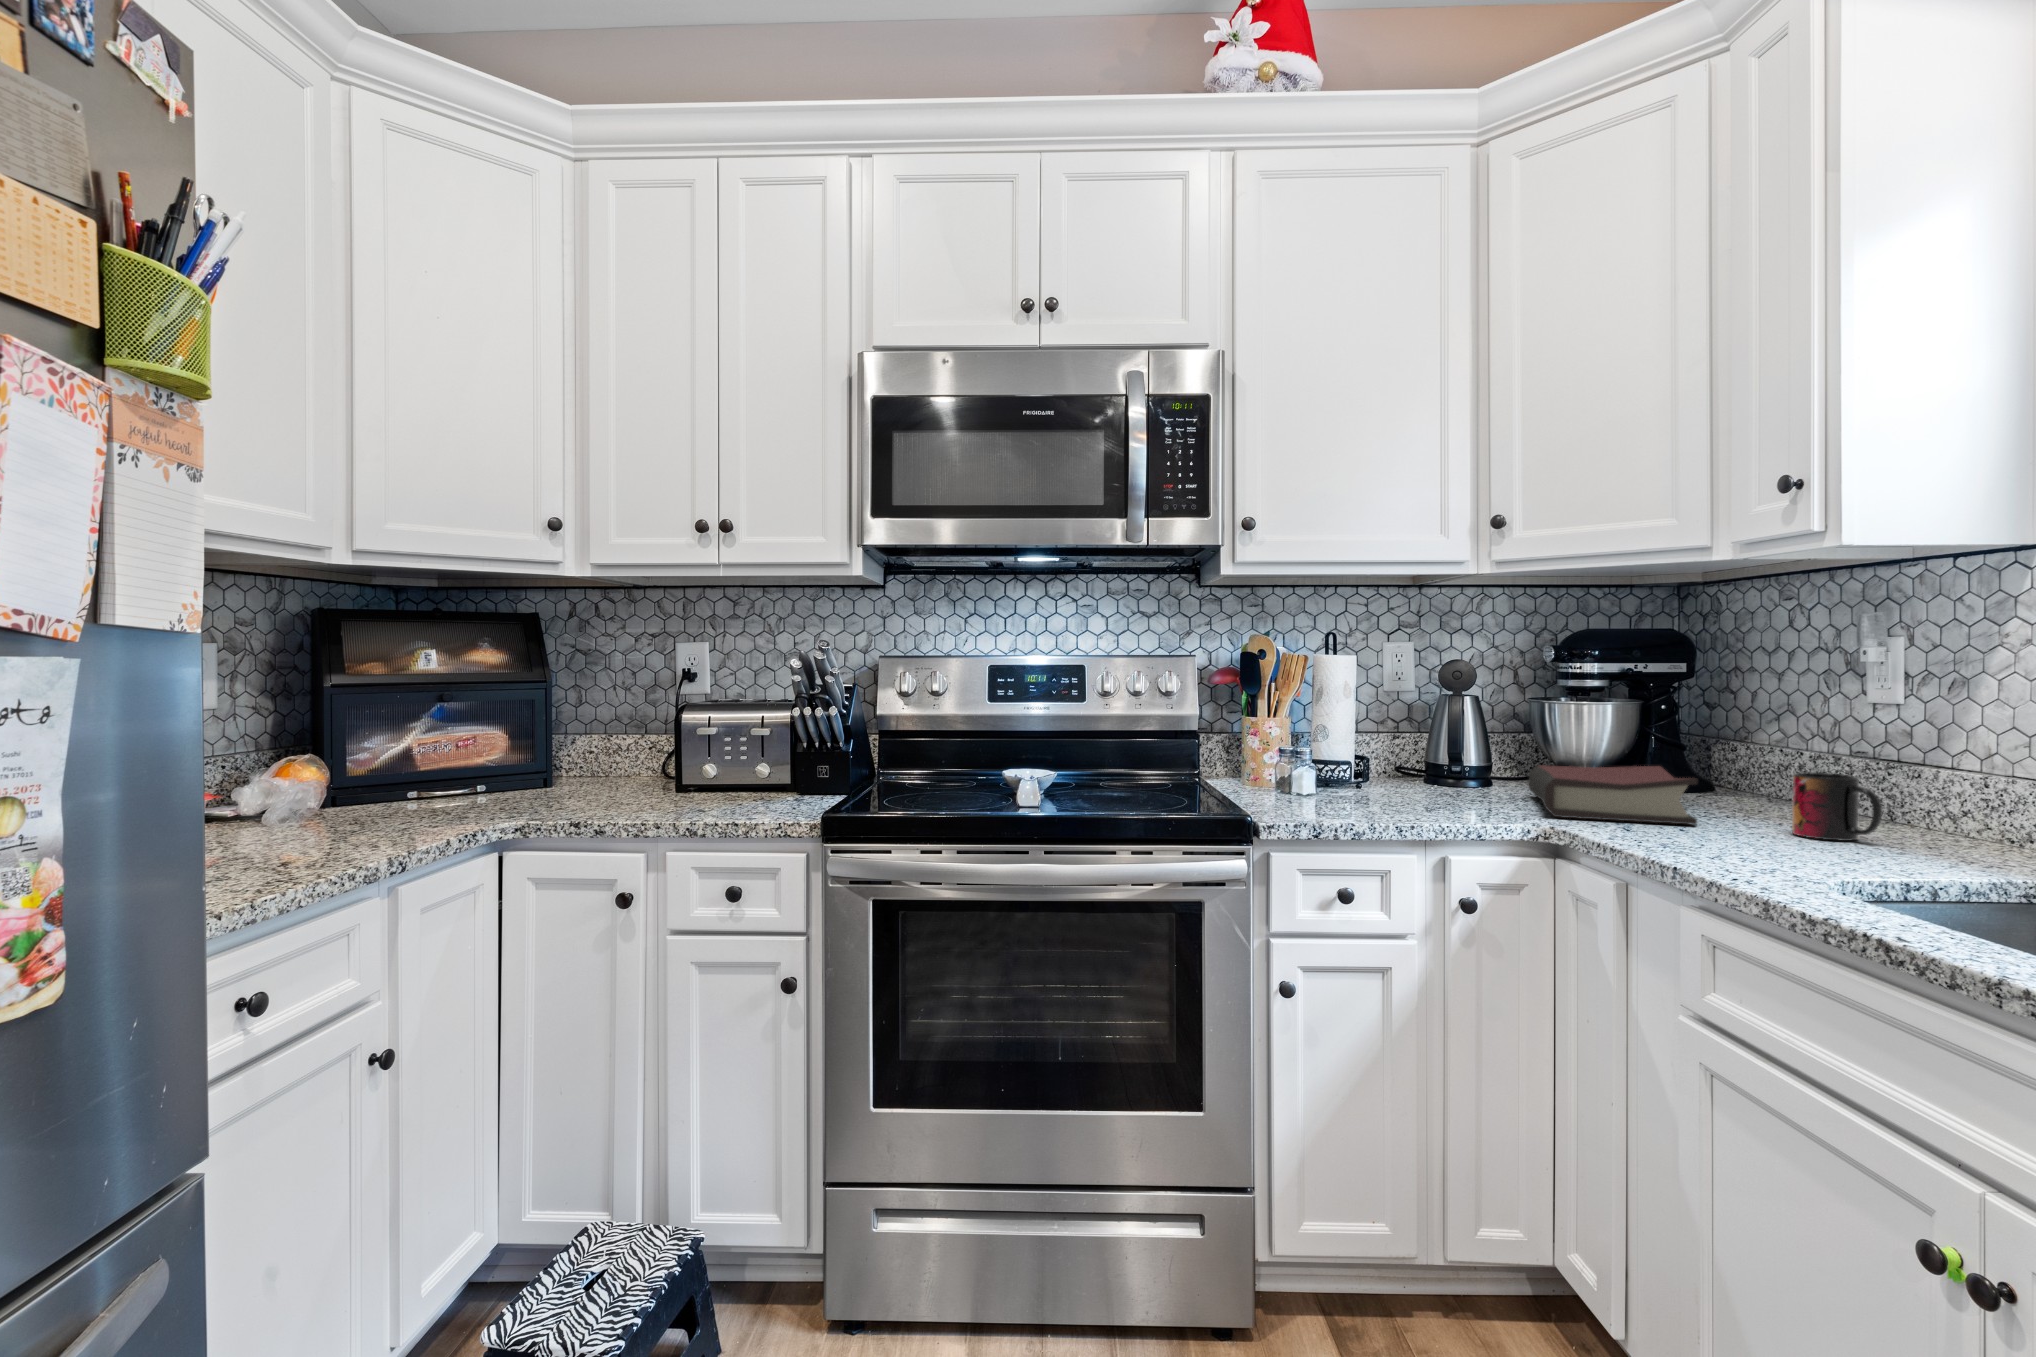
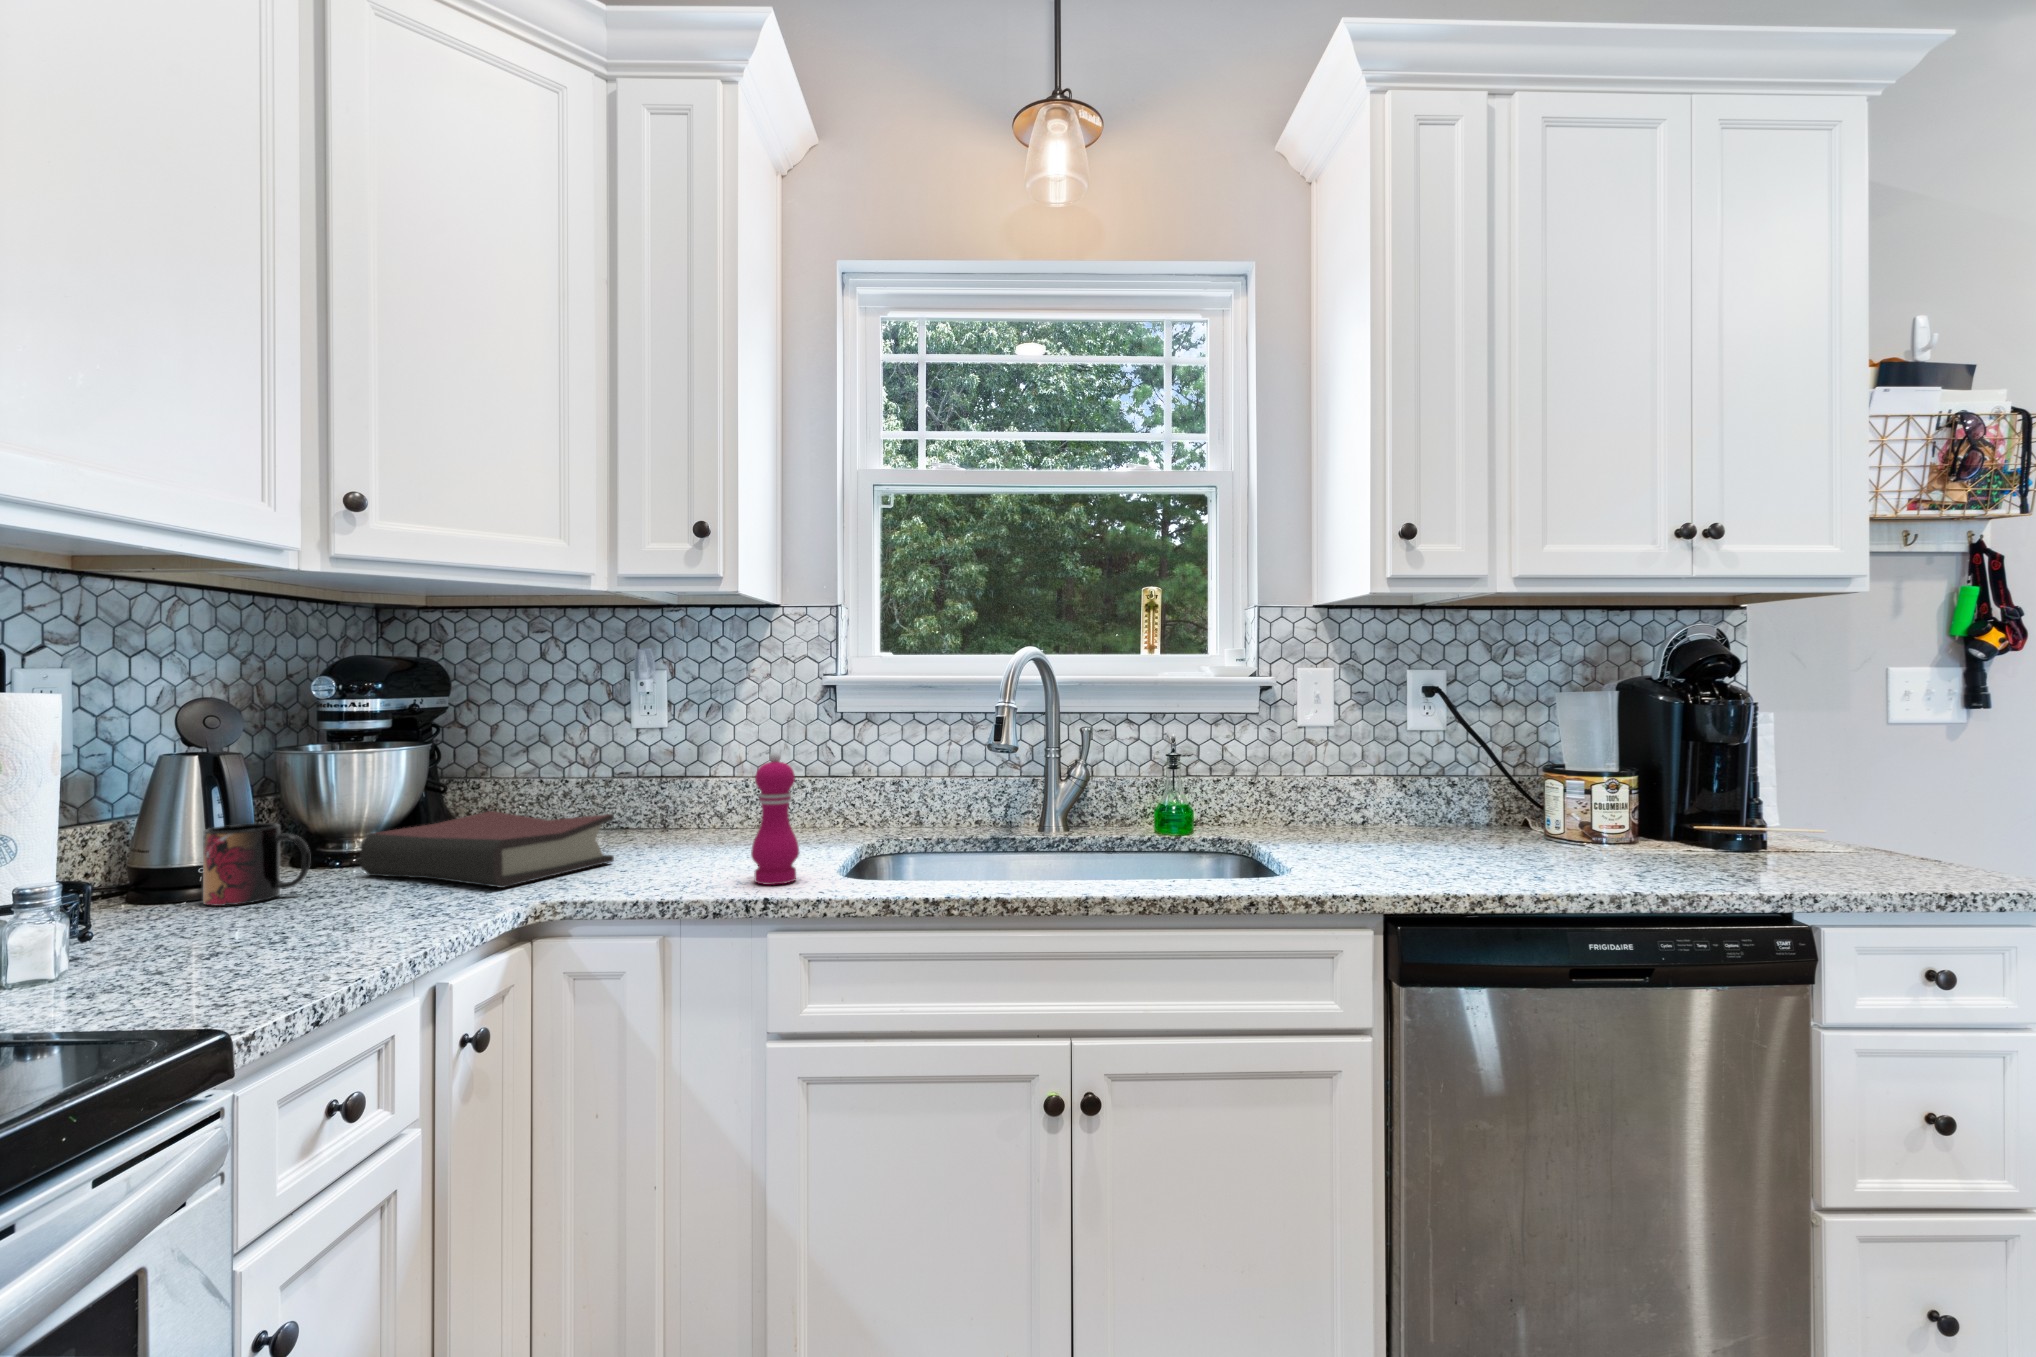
pepper mill: none [1714,725,1778,870] -> present [751,752,799,885]
mug: present [1792,773,1882,841] -> present [203,823,310,906]

